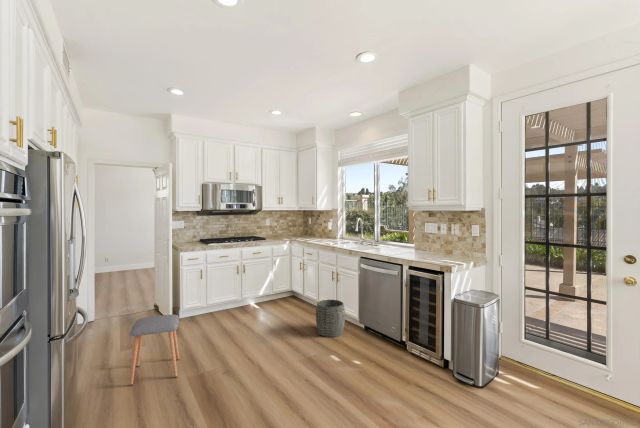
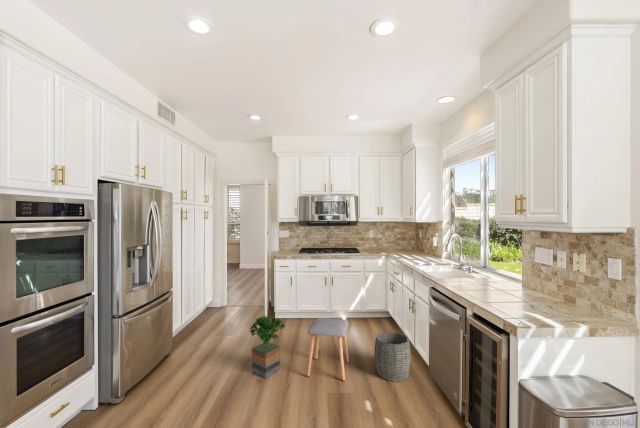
potted tree: none [206,303,243,363] -> present [250,316,285,378]
stool: present [129,315,179,386] -> present [307,318,349,381]

